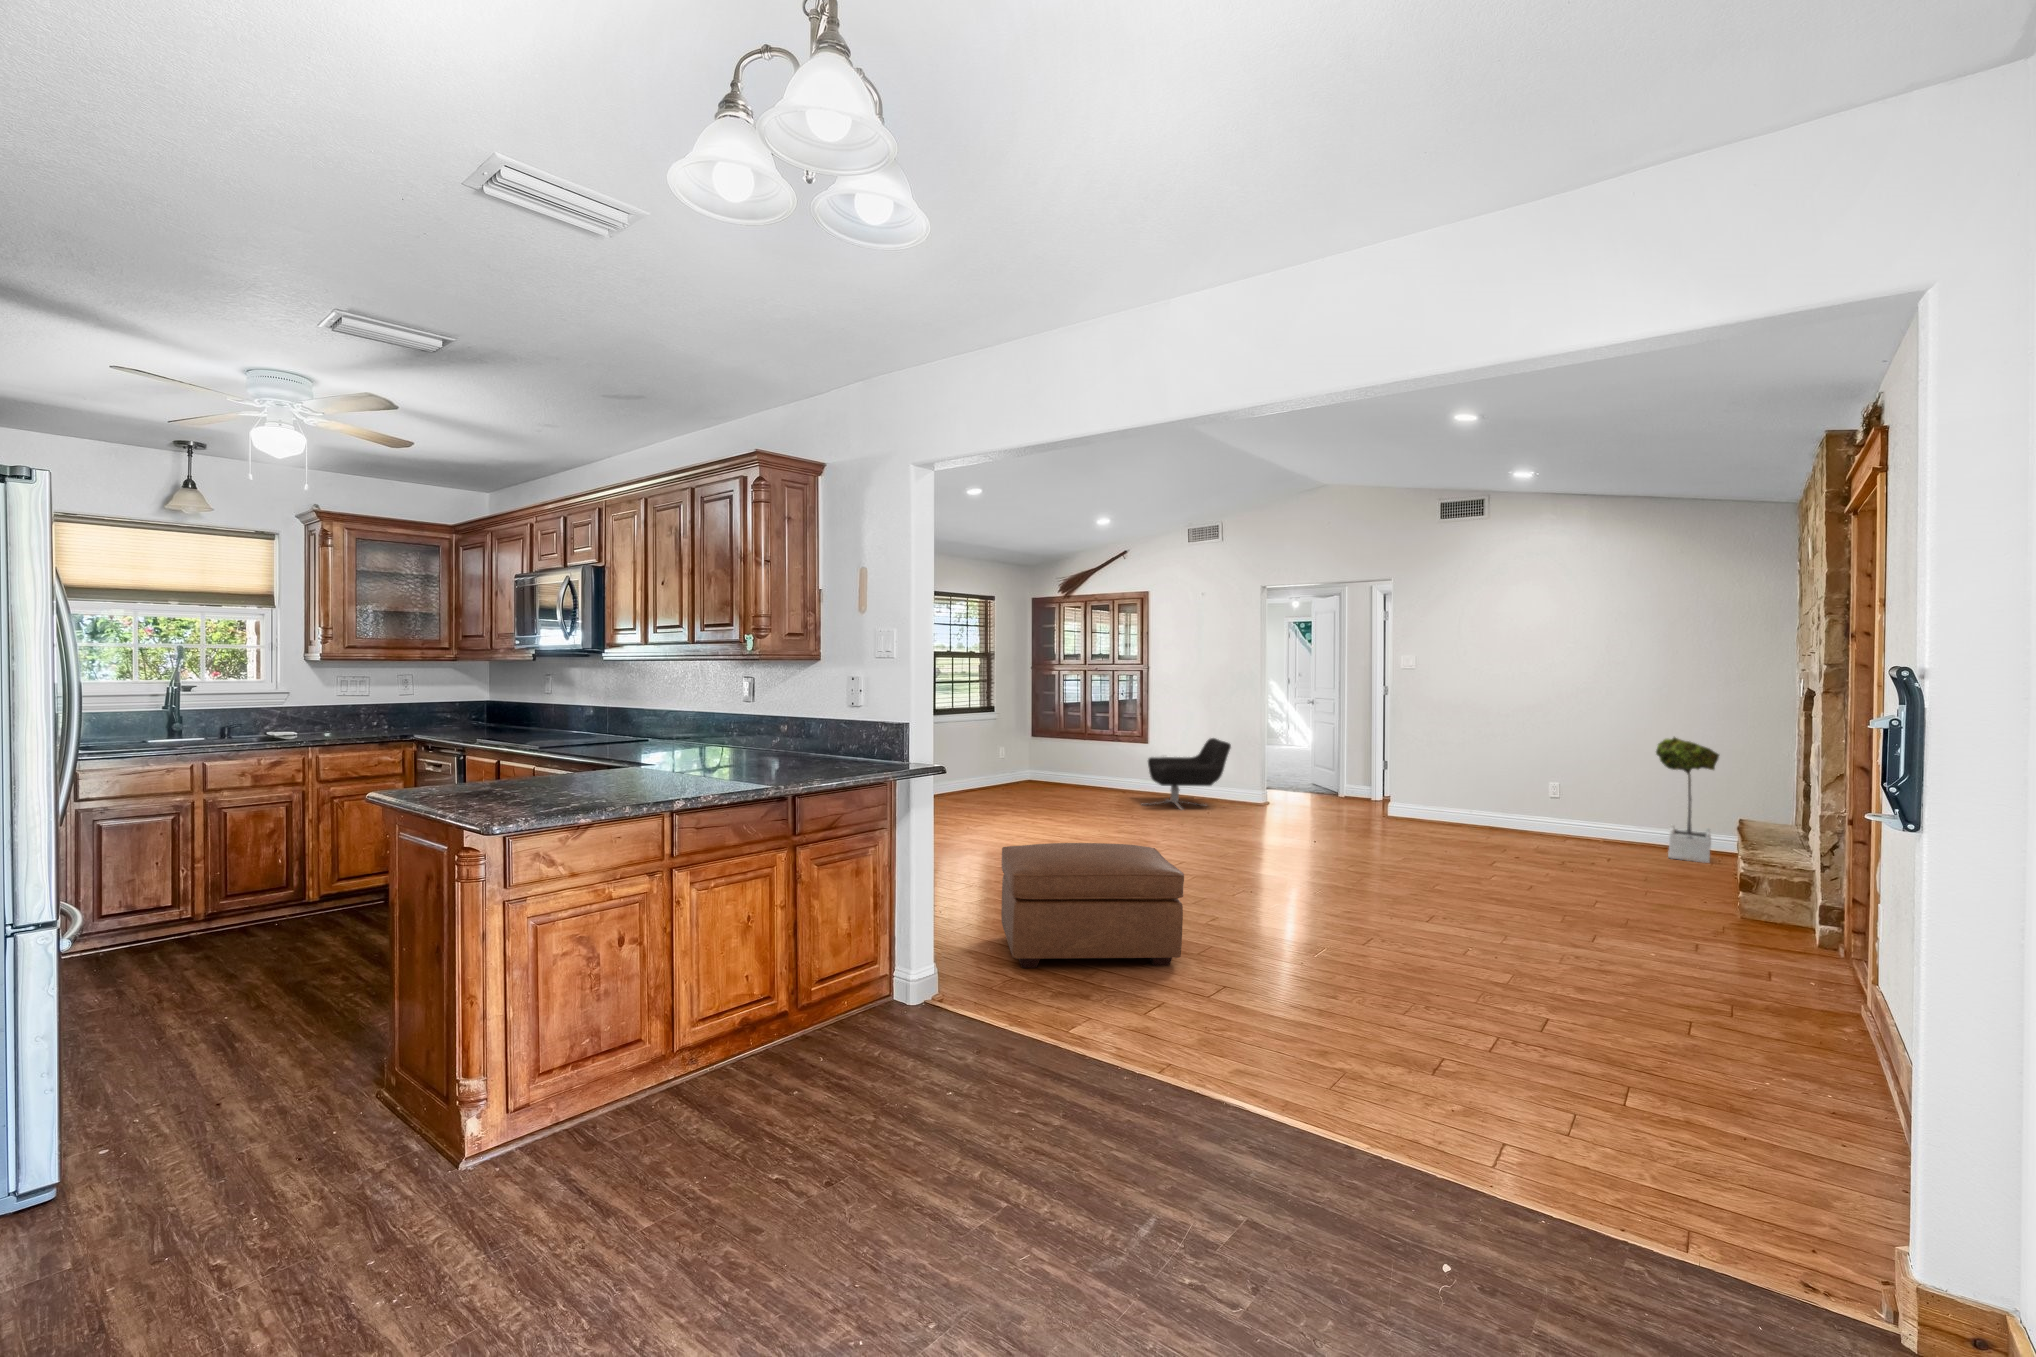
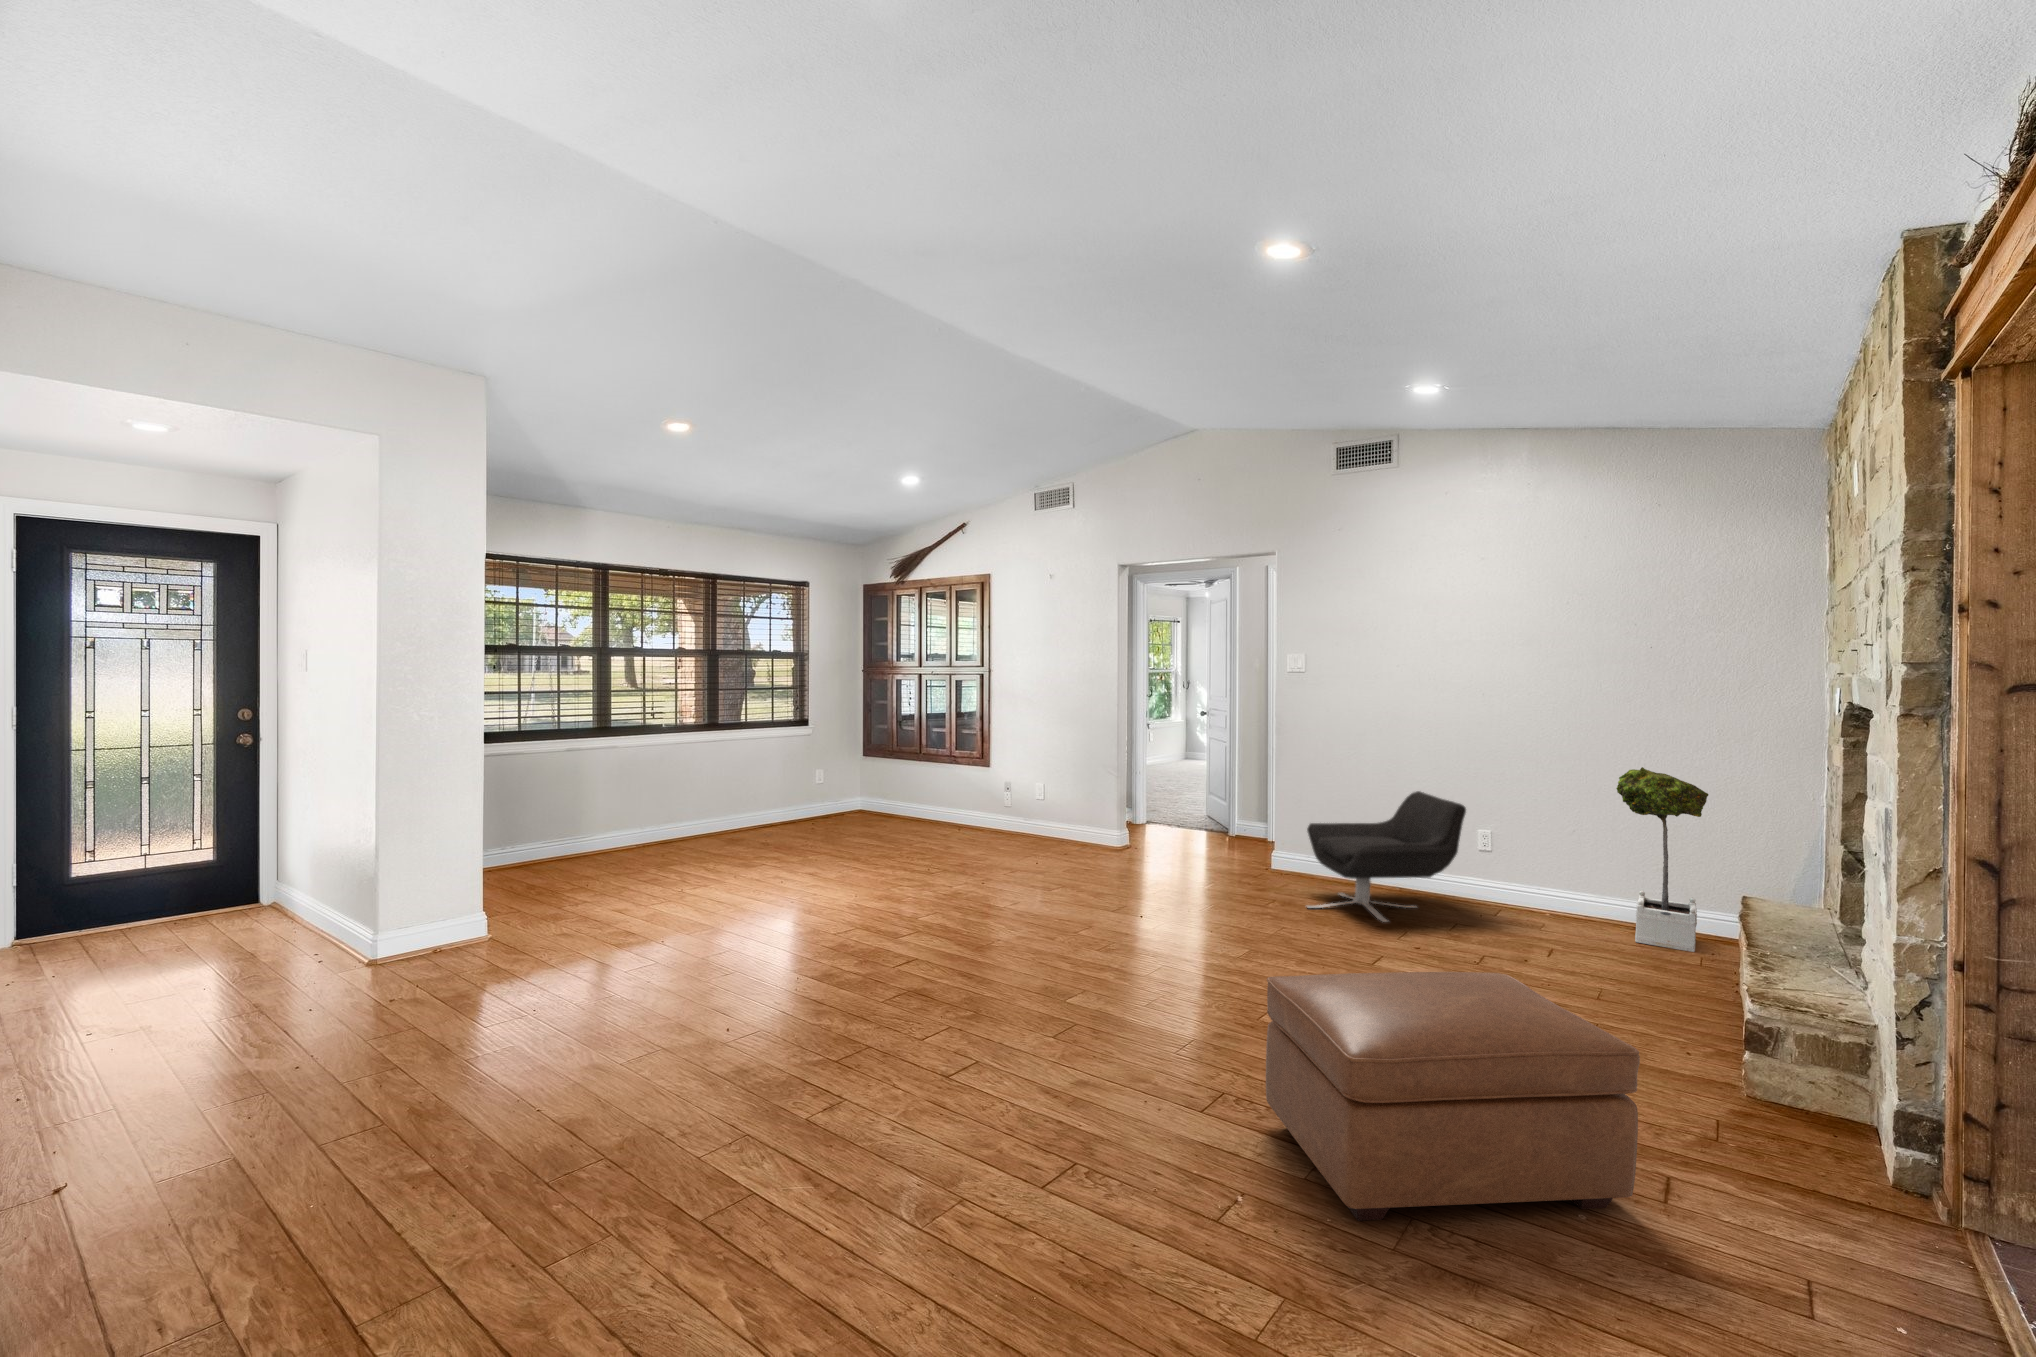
lounge chair: present [1148,738,1231,810] -> present [1307,791,1466,922]
ottoman: present [1001,843,1184,968] -> present [1266,972,1640,1221]

